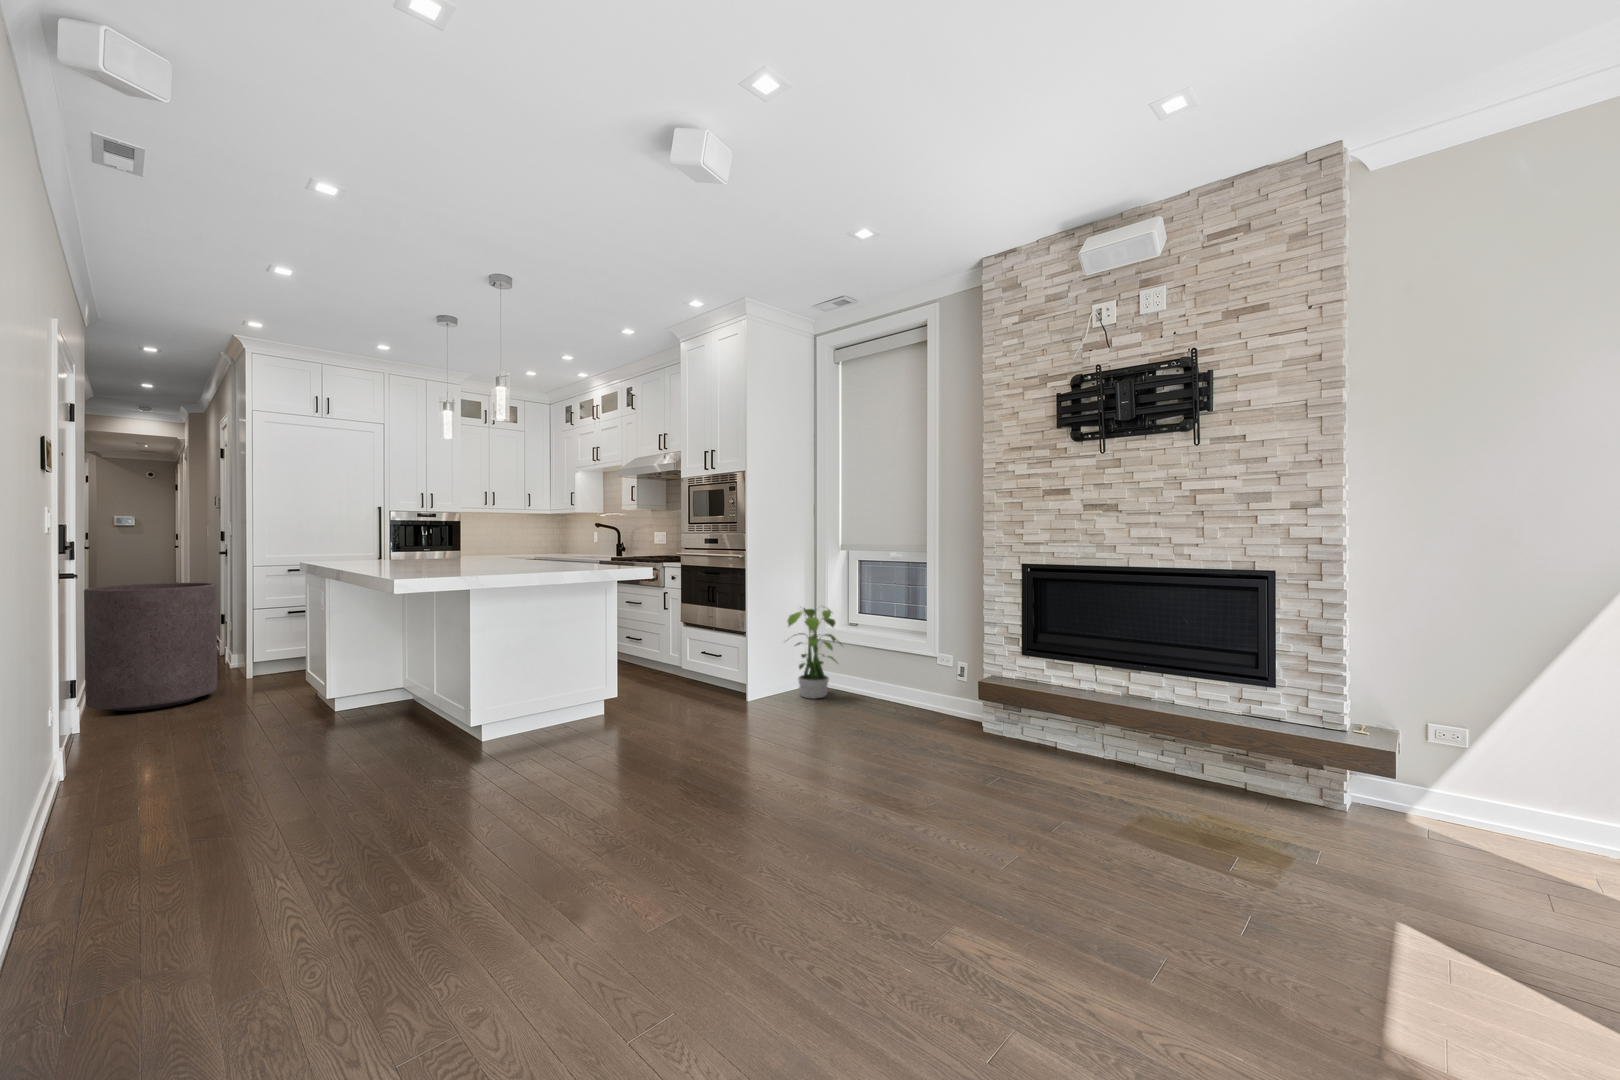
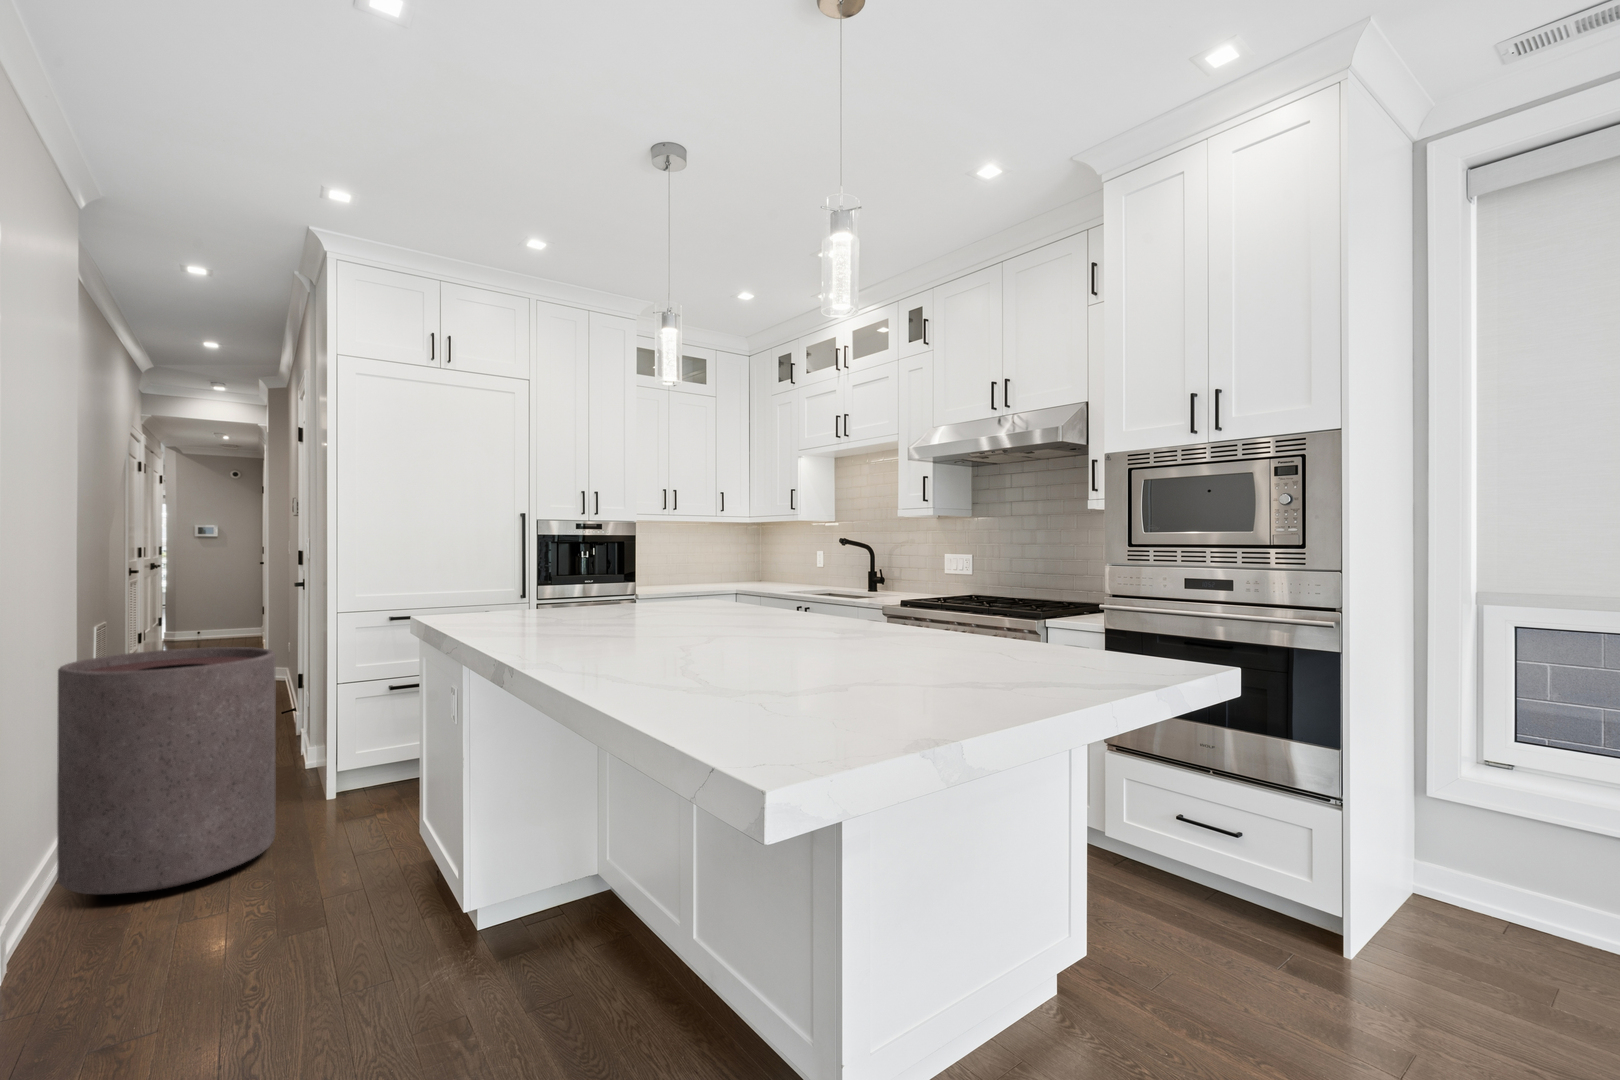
potted plant: present [788,608,842,699] -> none [1397,734,1576,962]

